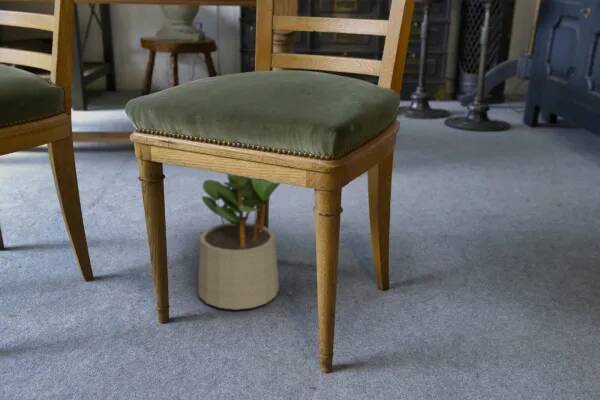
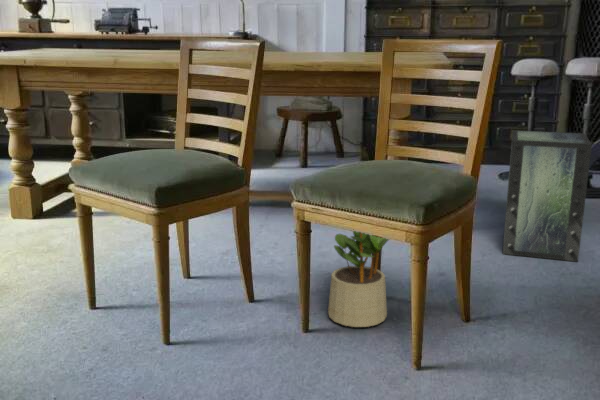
storage box: none [408,49,516,202] -> present [503,130,592,261]

